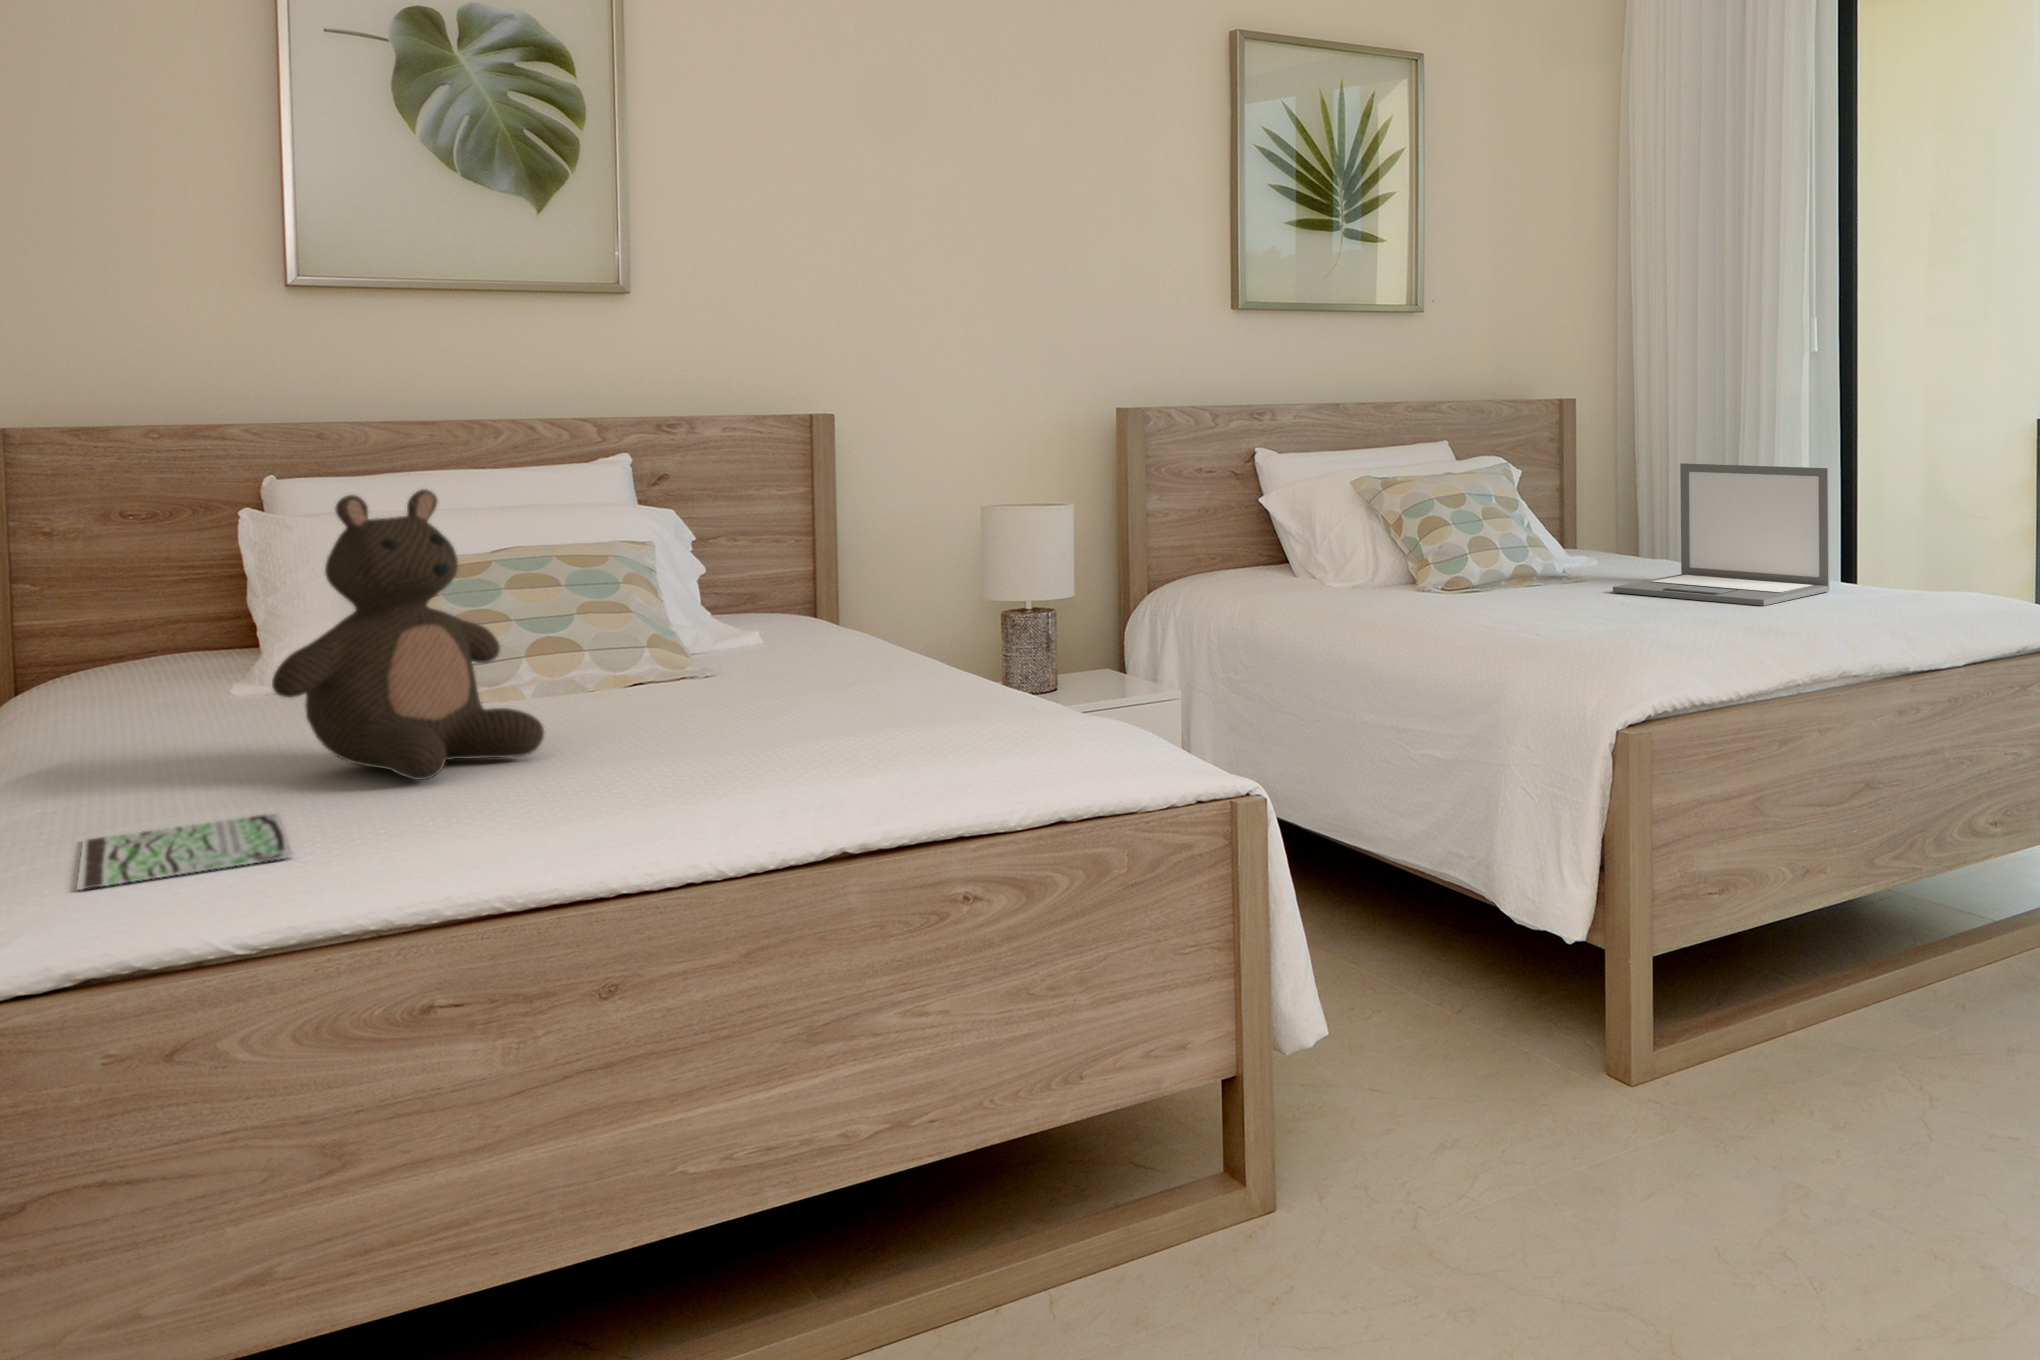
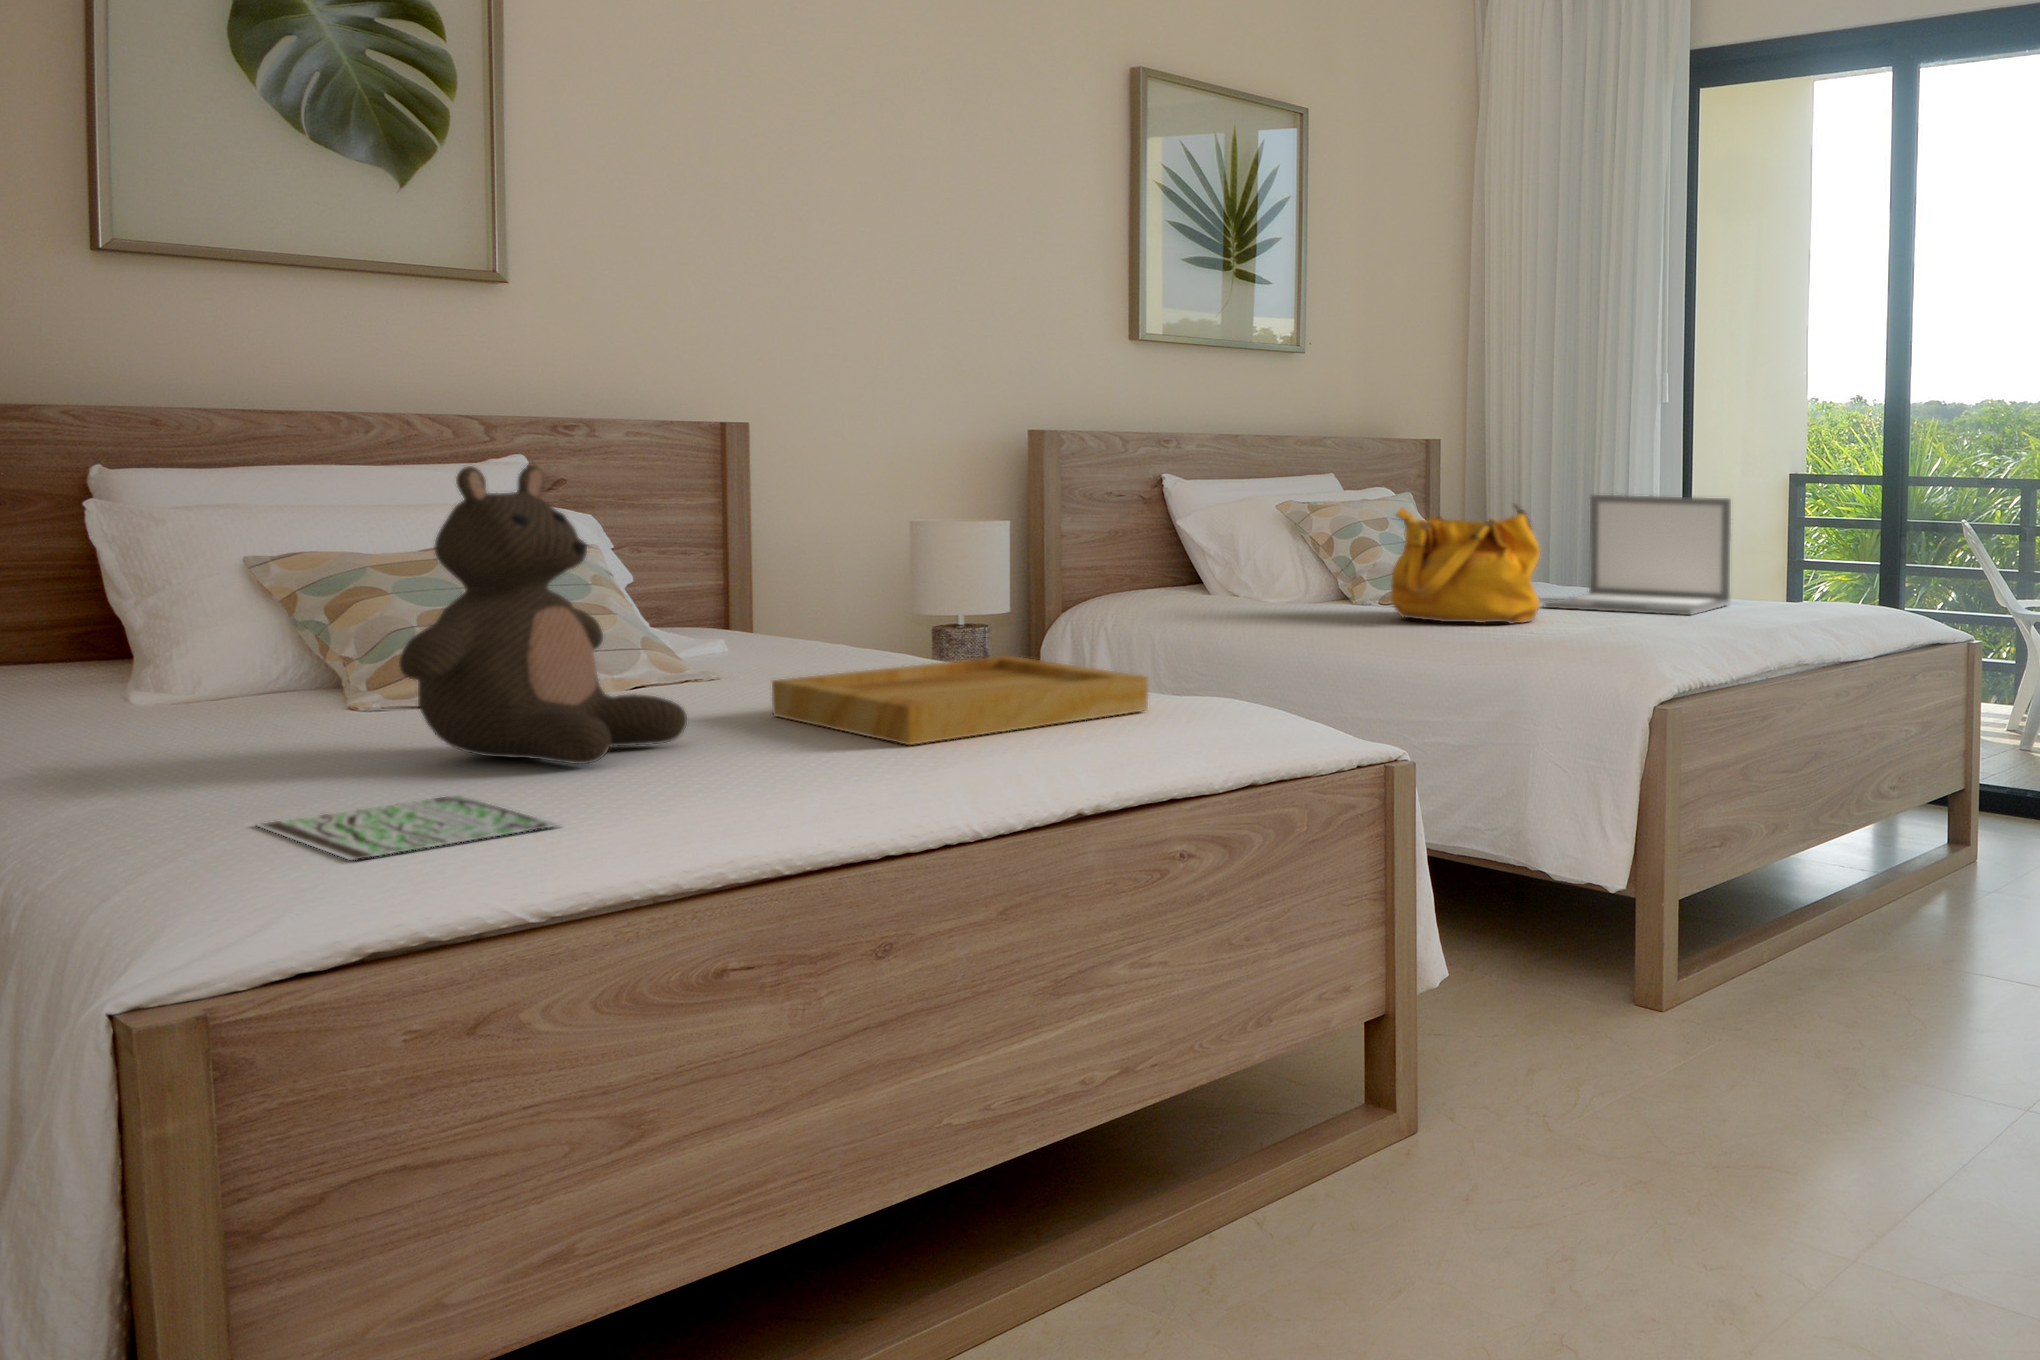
handbag: none [1427,481,1583,615] -> present [1391,504,1540,624]
tray: none [665,662,996,769] -> present [772,655,1148,745]

